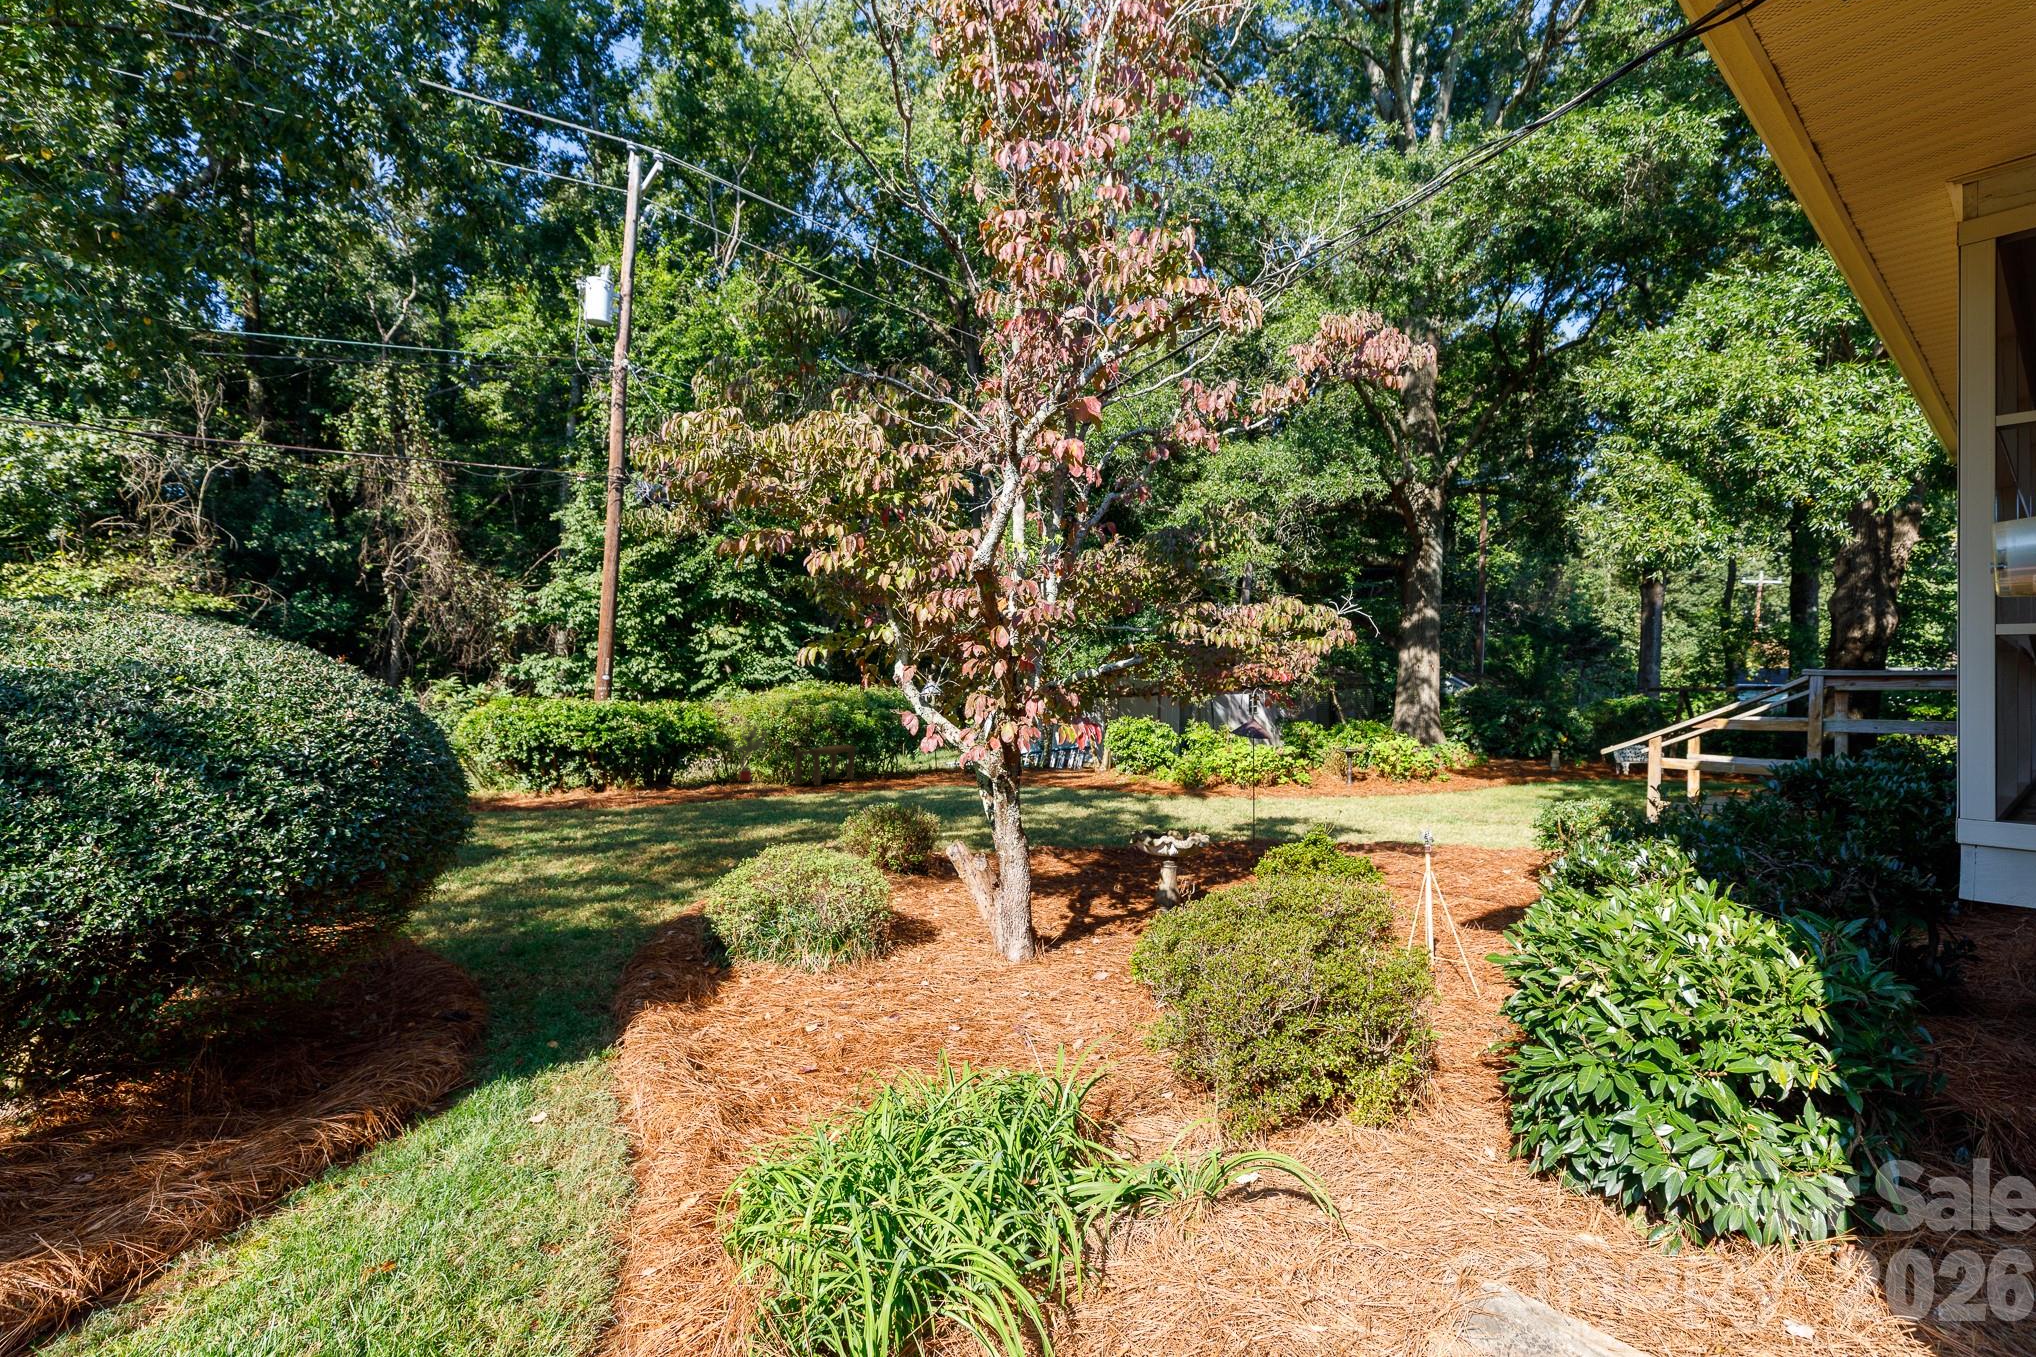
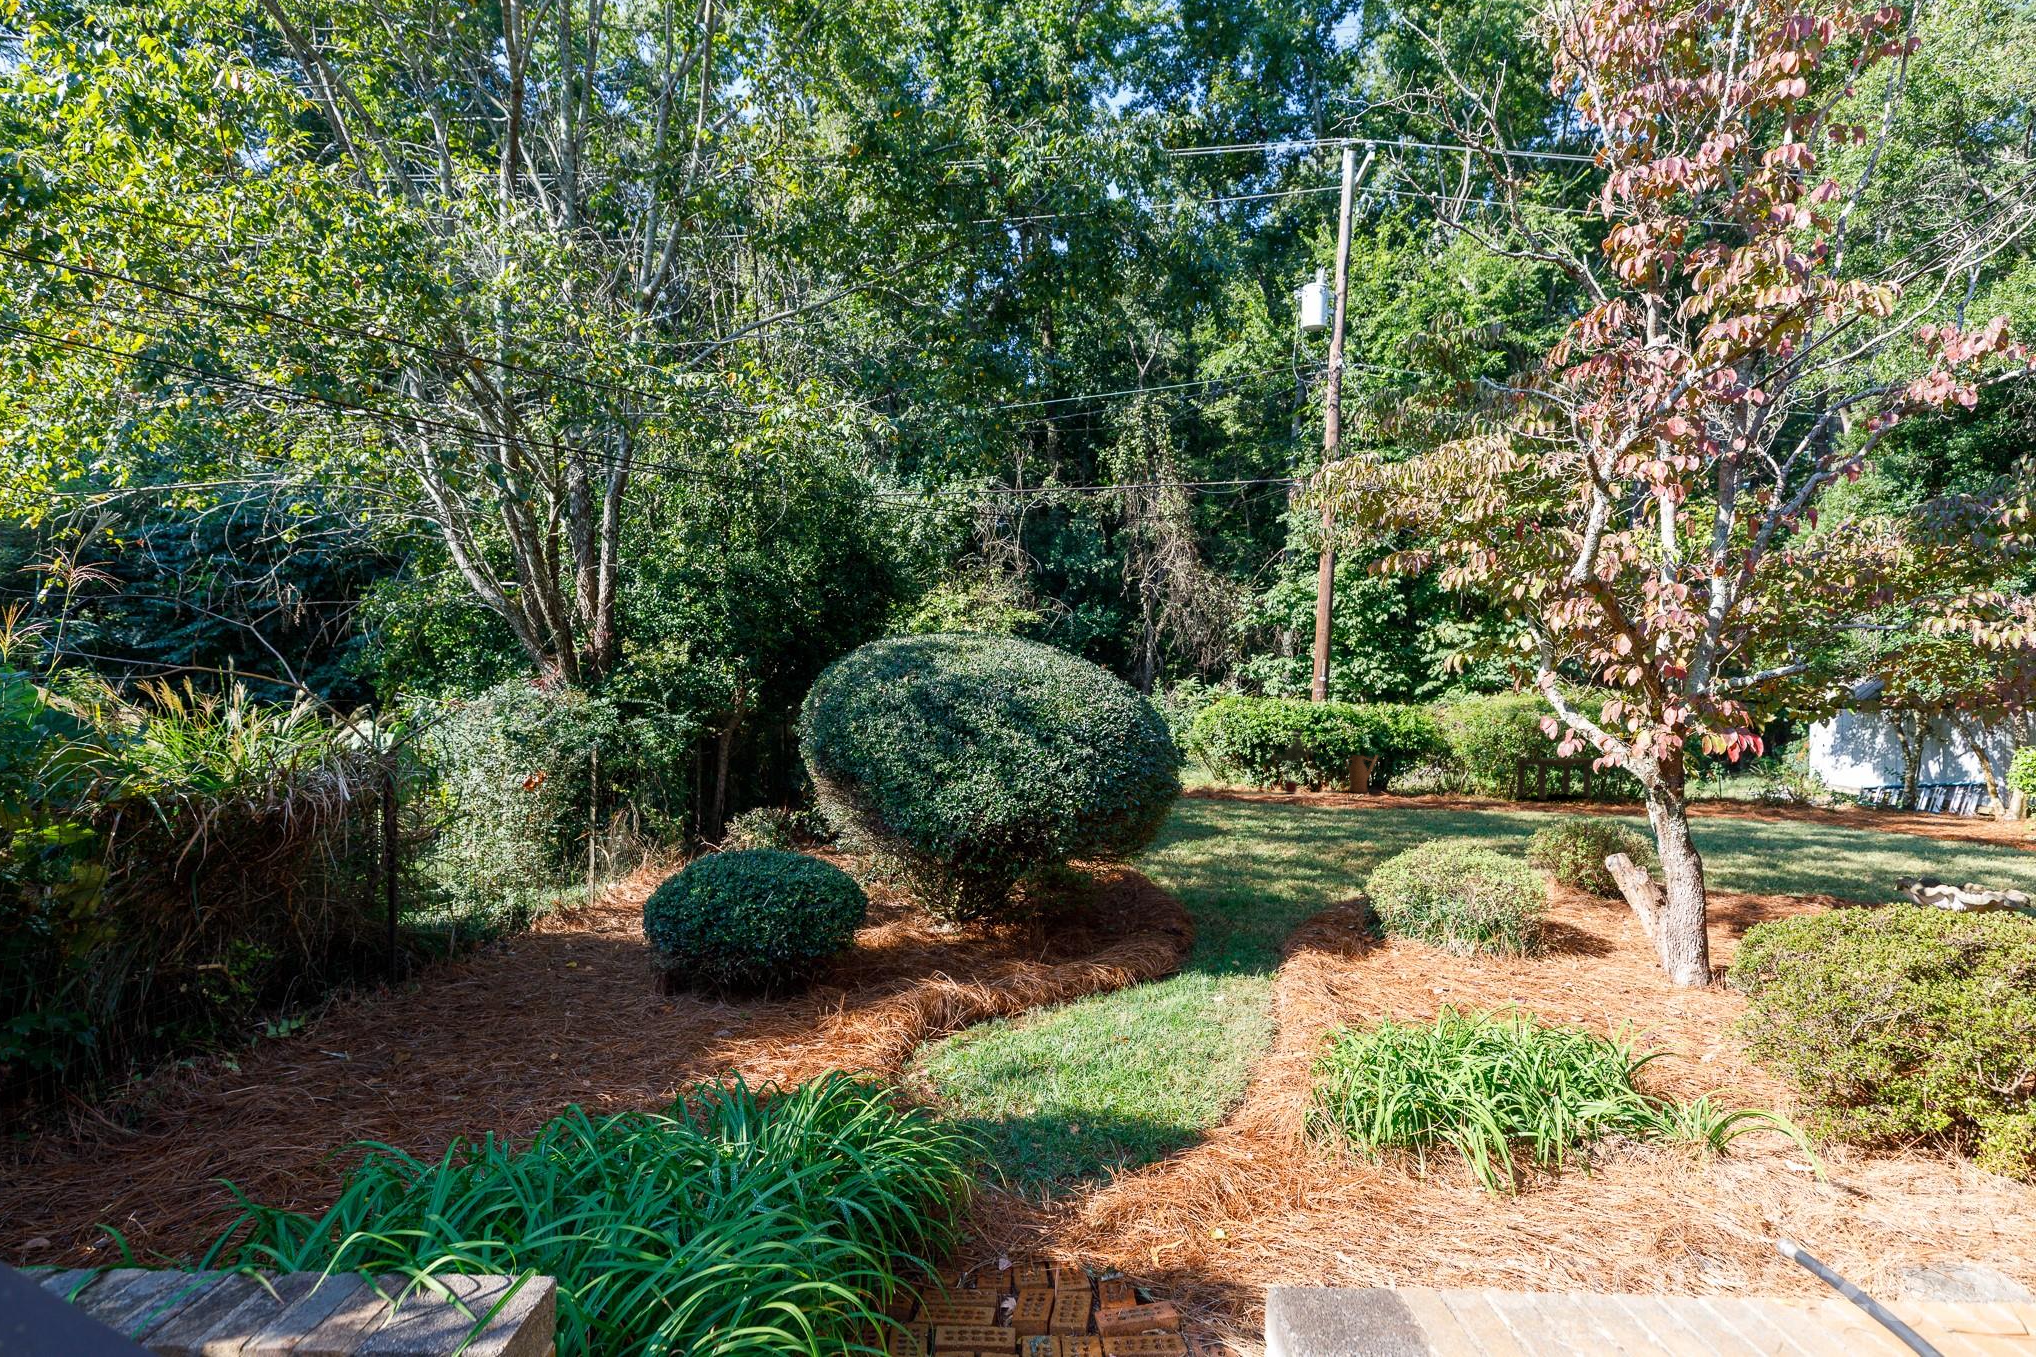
potted tree: present [725,723,767,782] -> present [1264,729,1318,794]
watering can: none [635,753,667,792] -> present [1346,755,1378,793]

